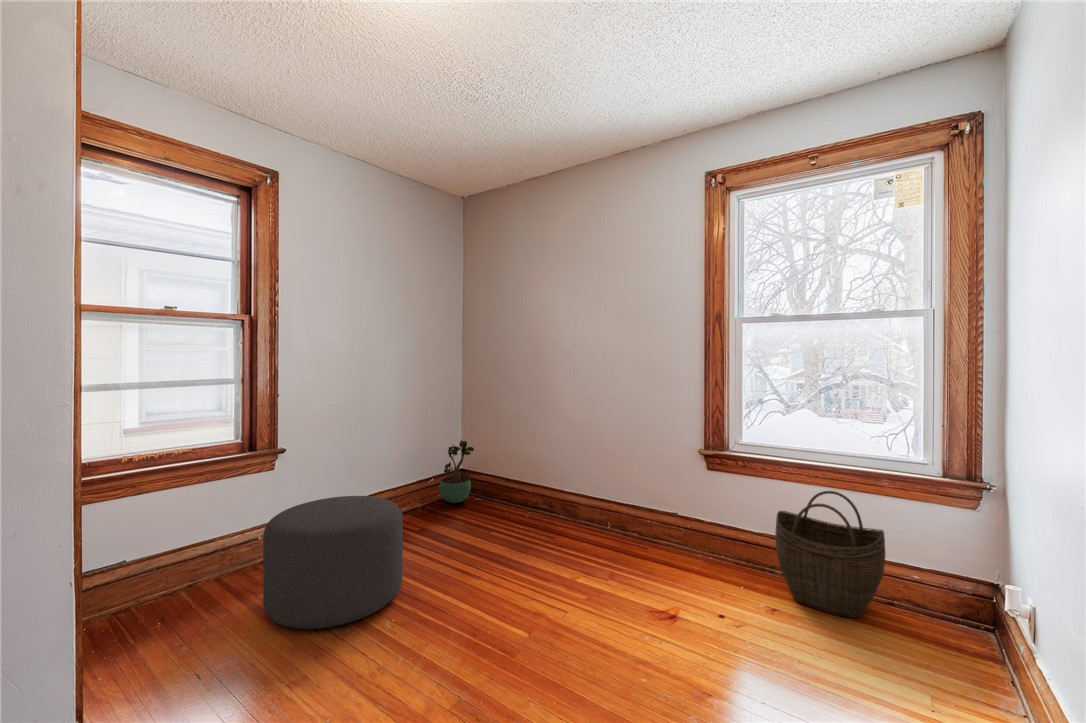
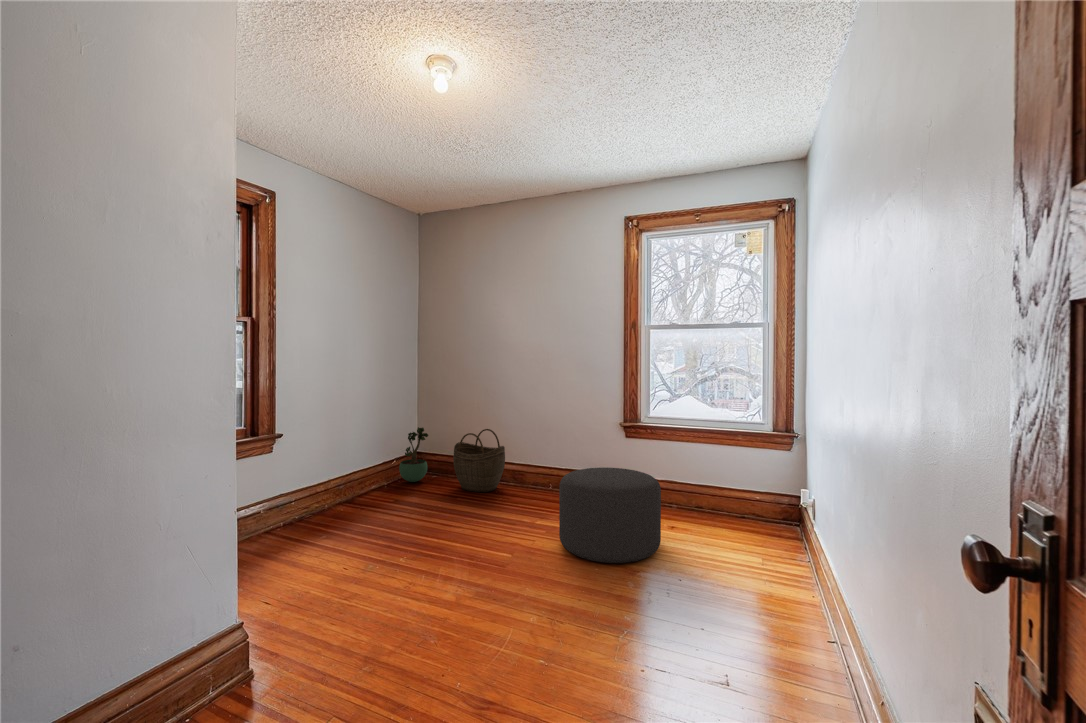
woven basket: present [775,491,886,618] -> present [453,429,505,492]
ottoman: present [263,496,403,629] -> present [559,468,661,563]

